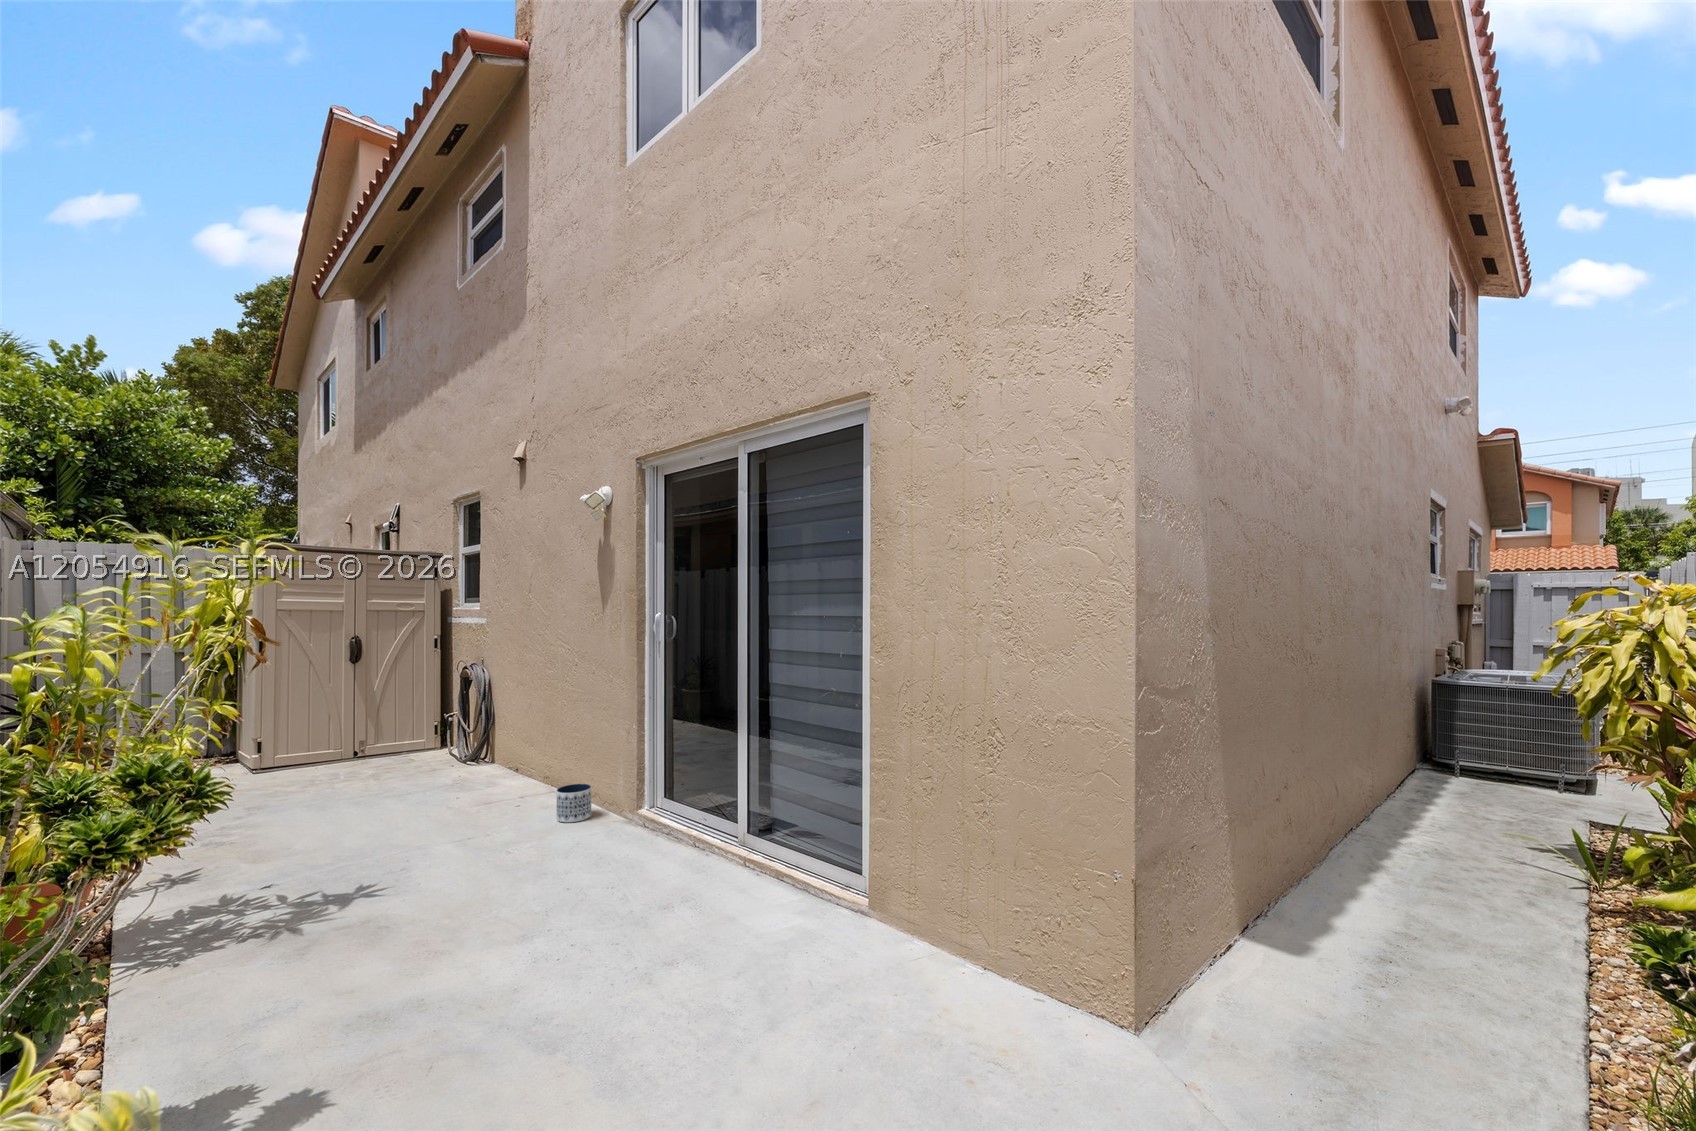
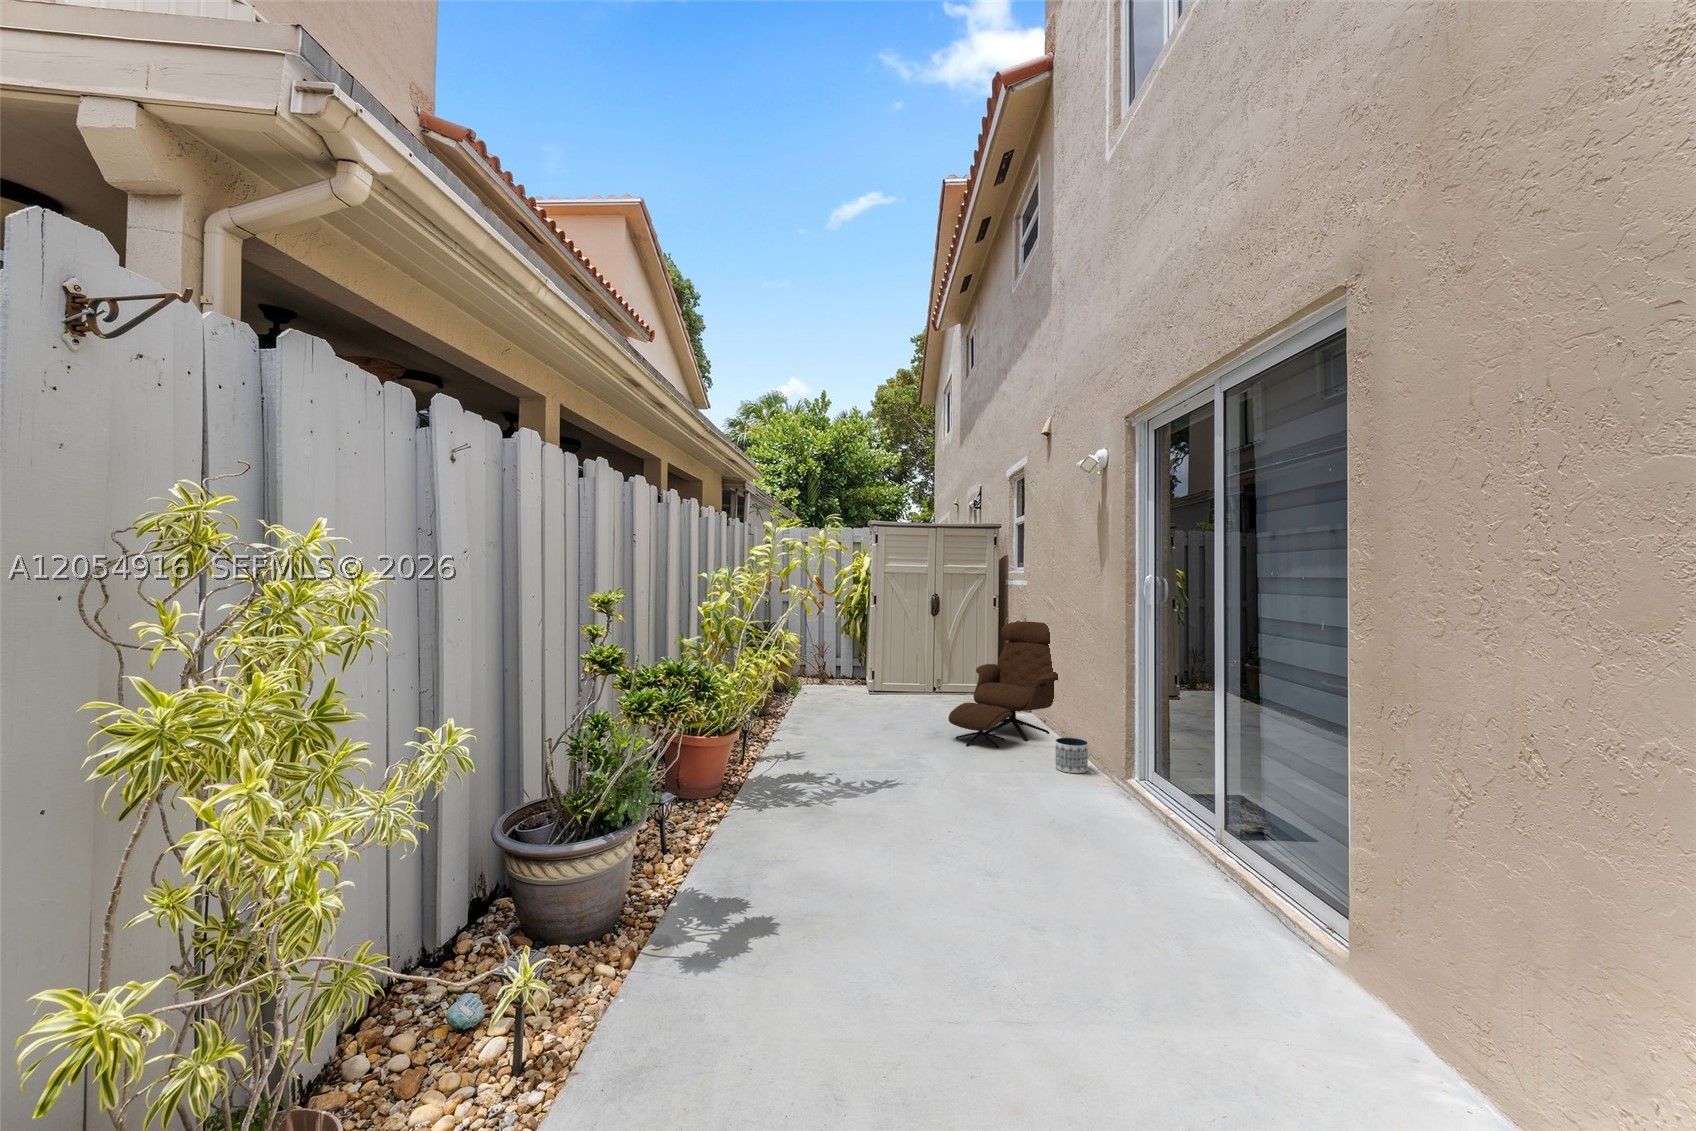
lounge chair: none [409,664,546,824] -> present [948,622,1058,747]

